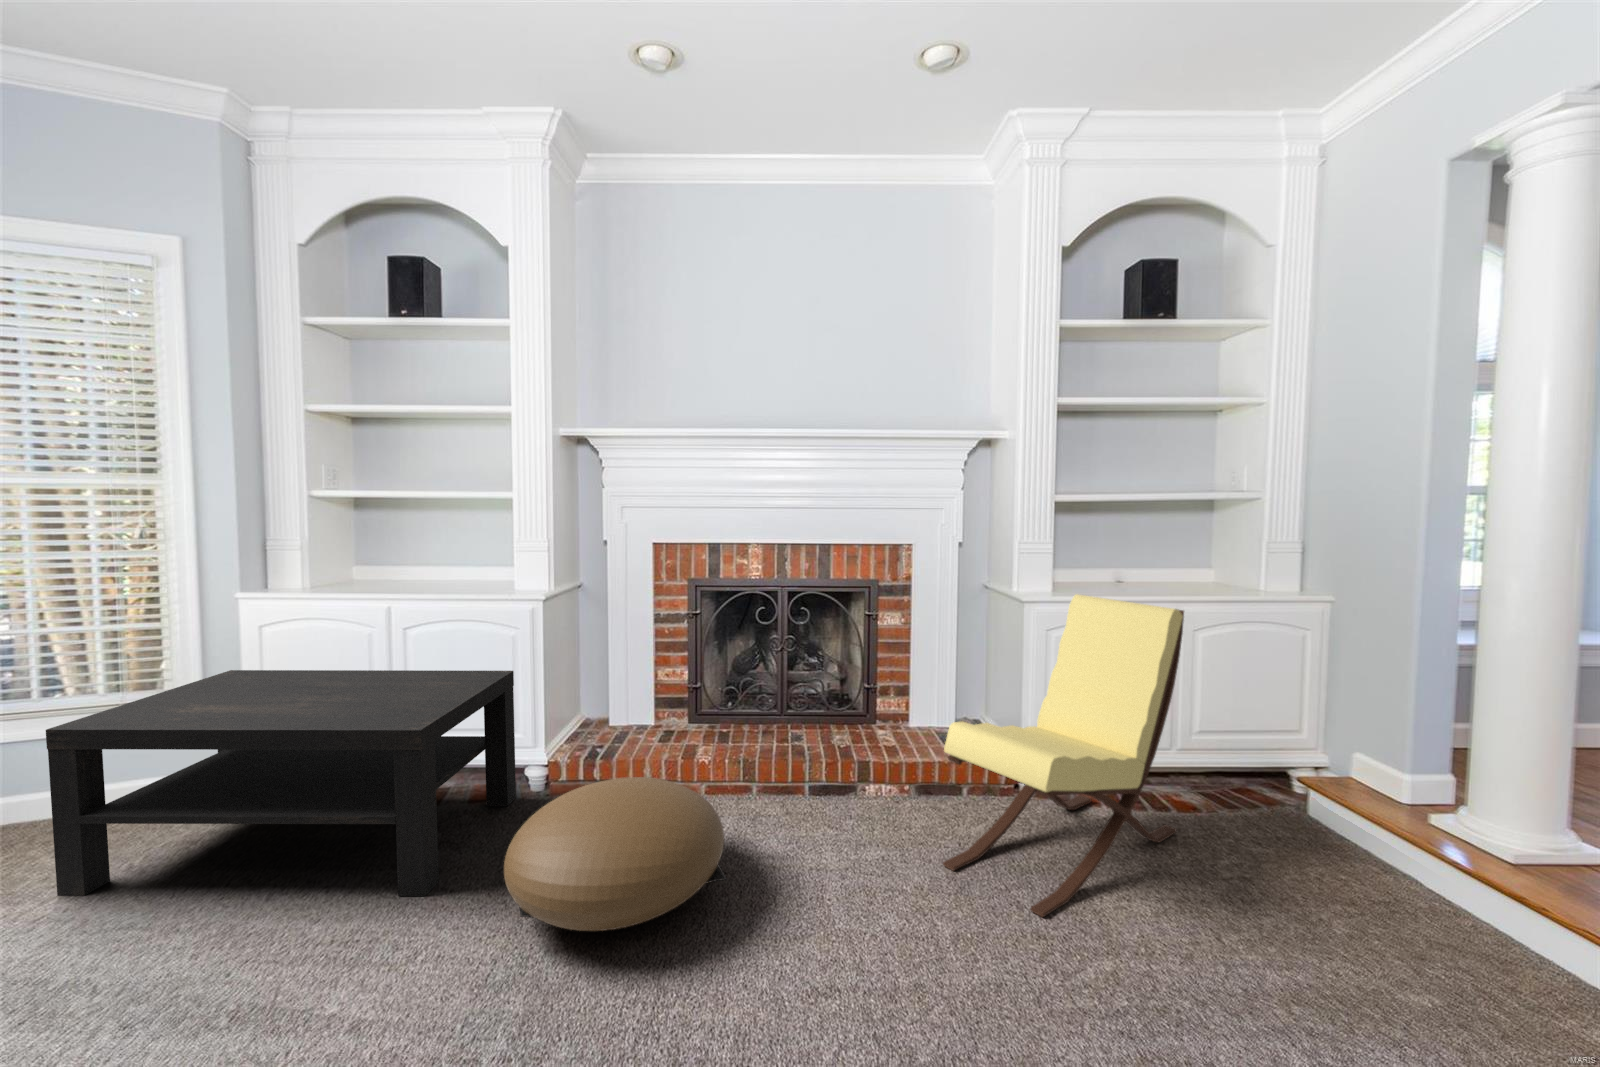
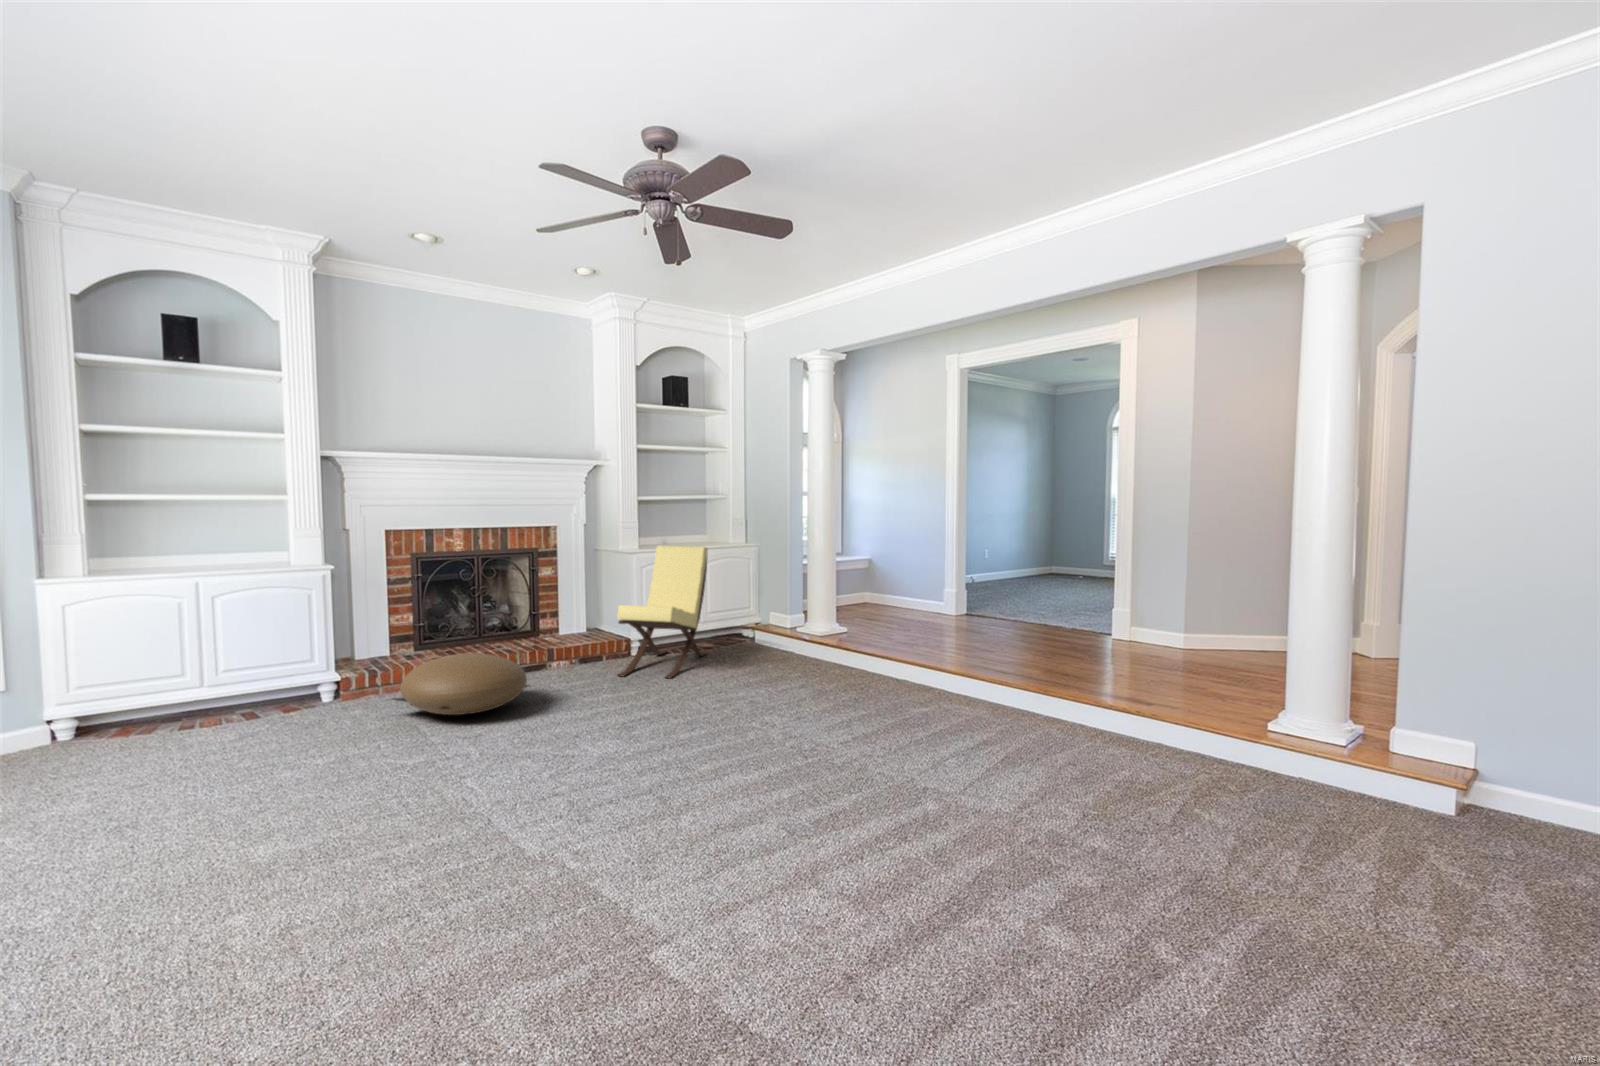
coffee table: present [46,670,516,896] -> none [27,616,347,788]

